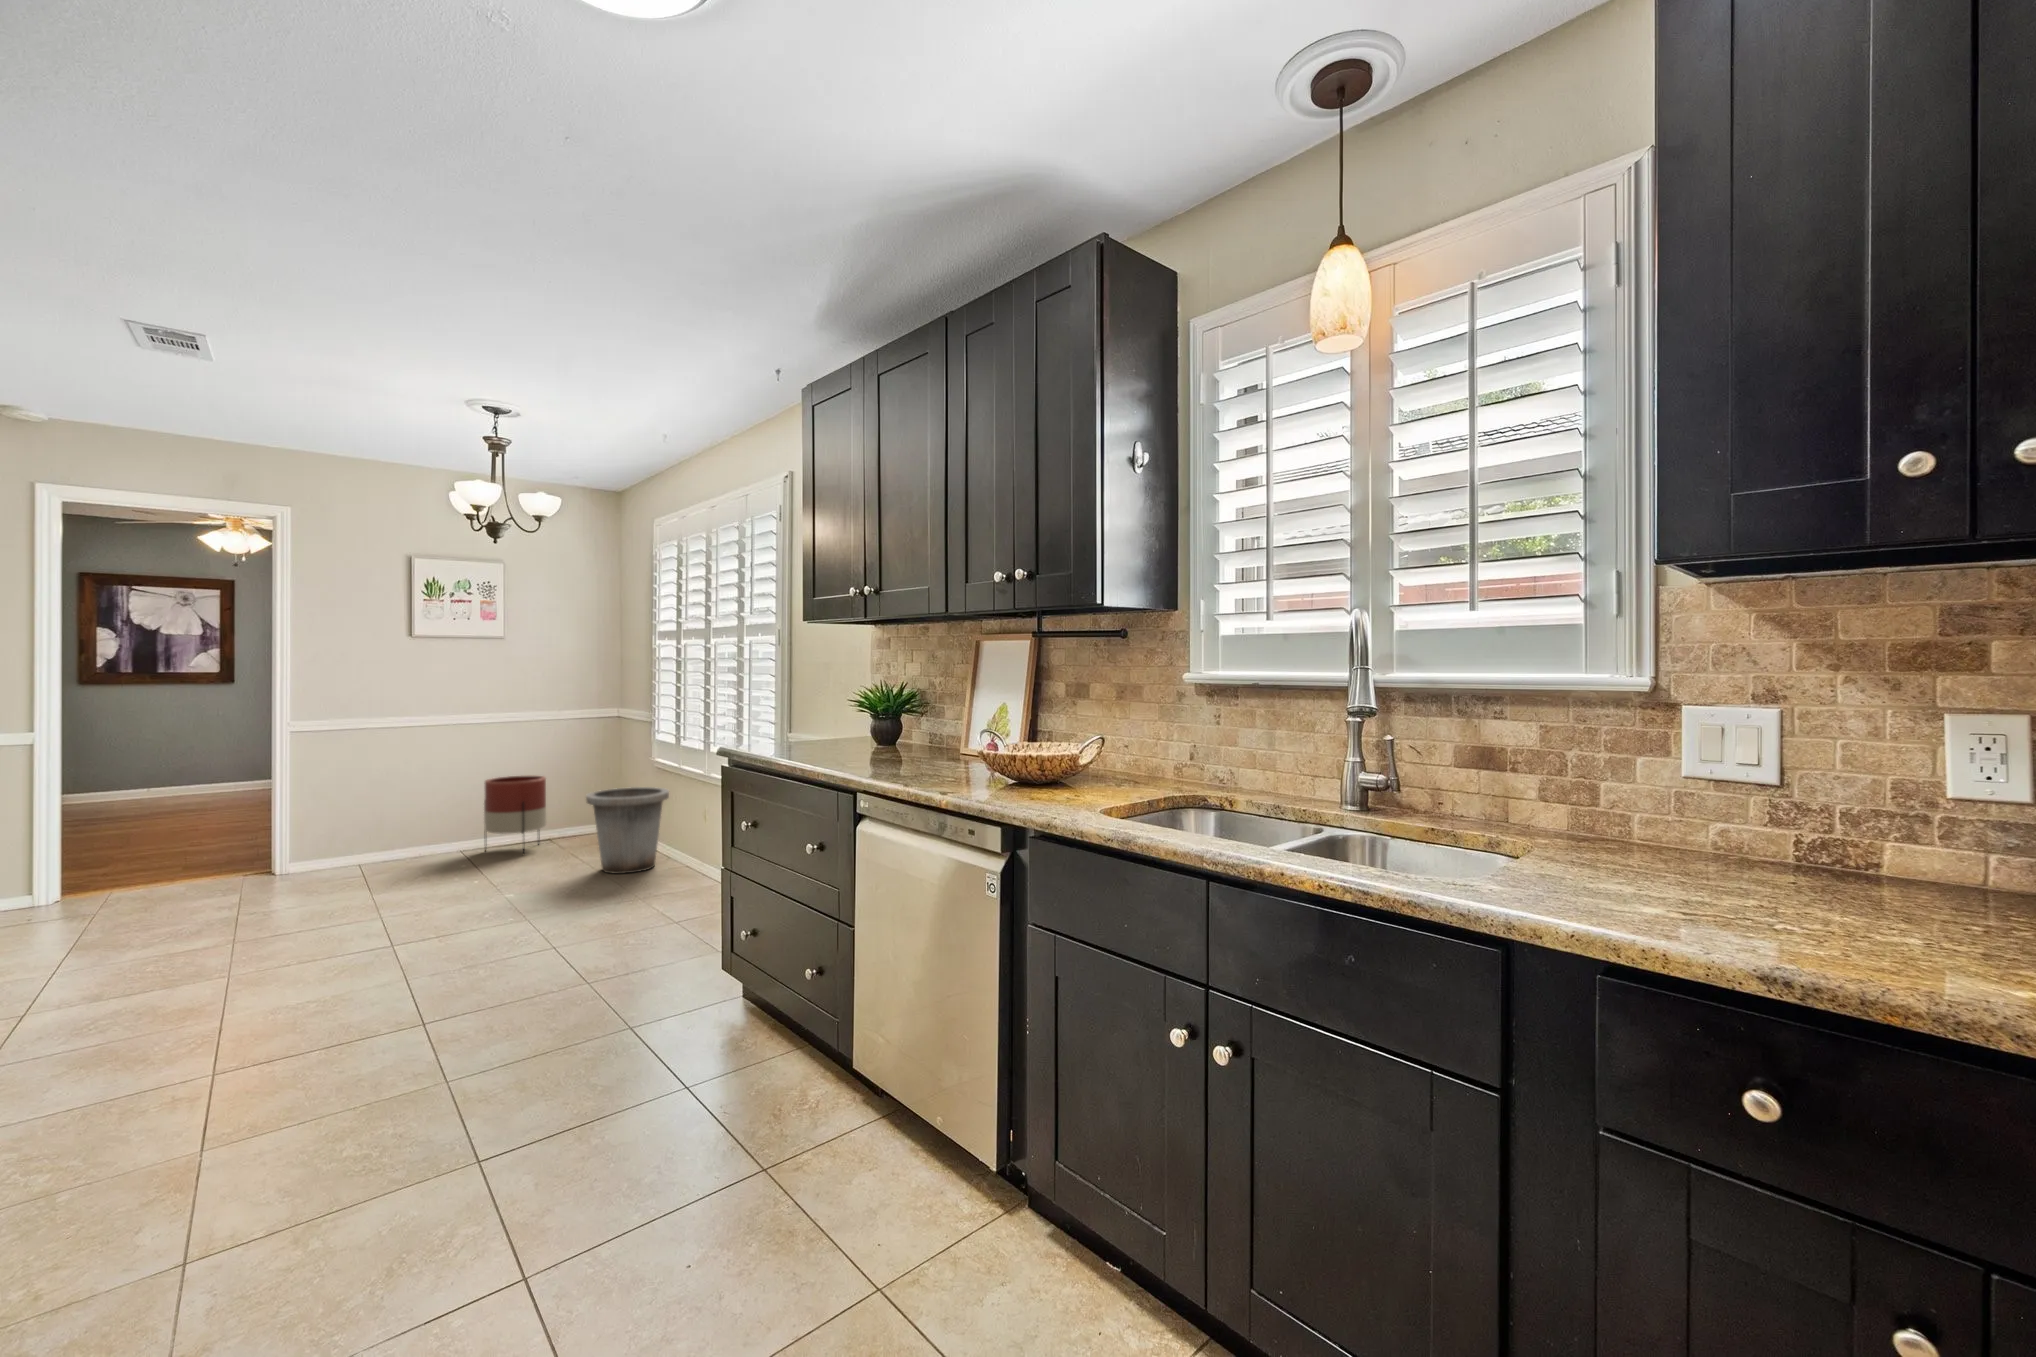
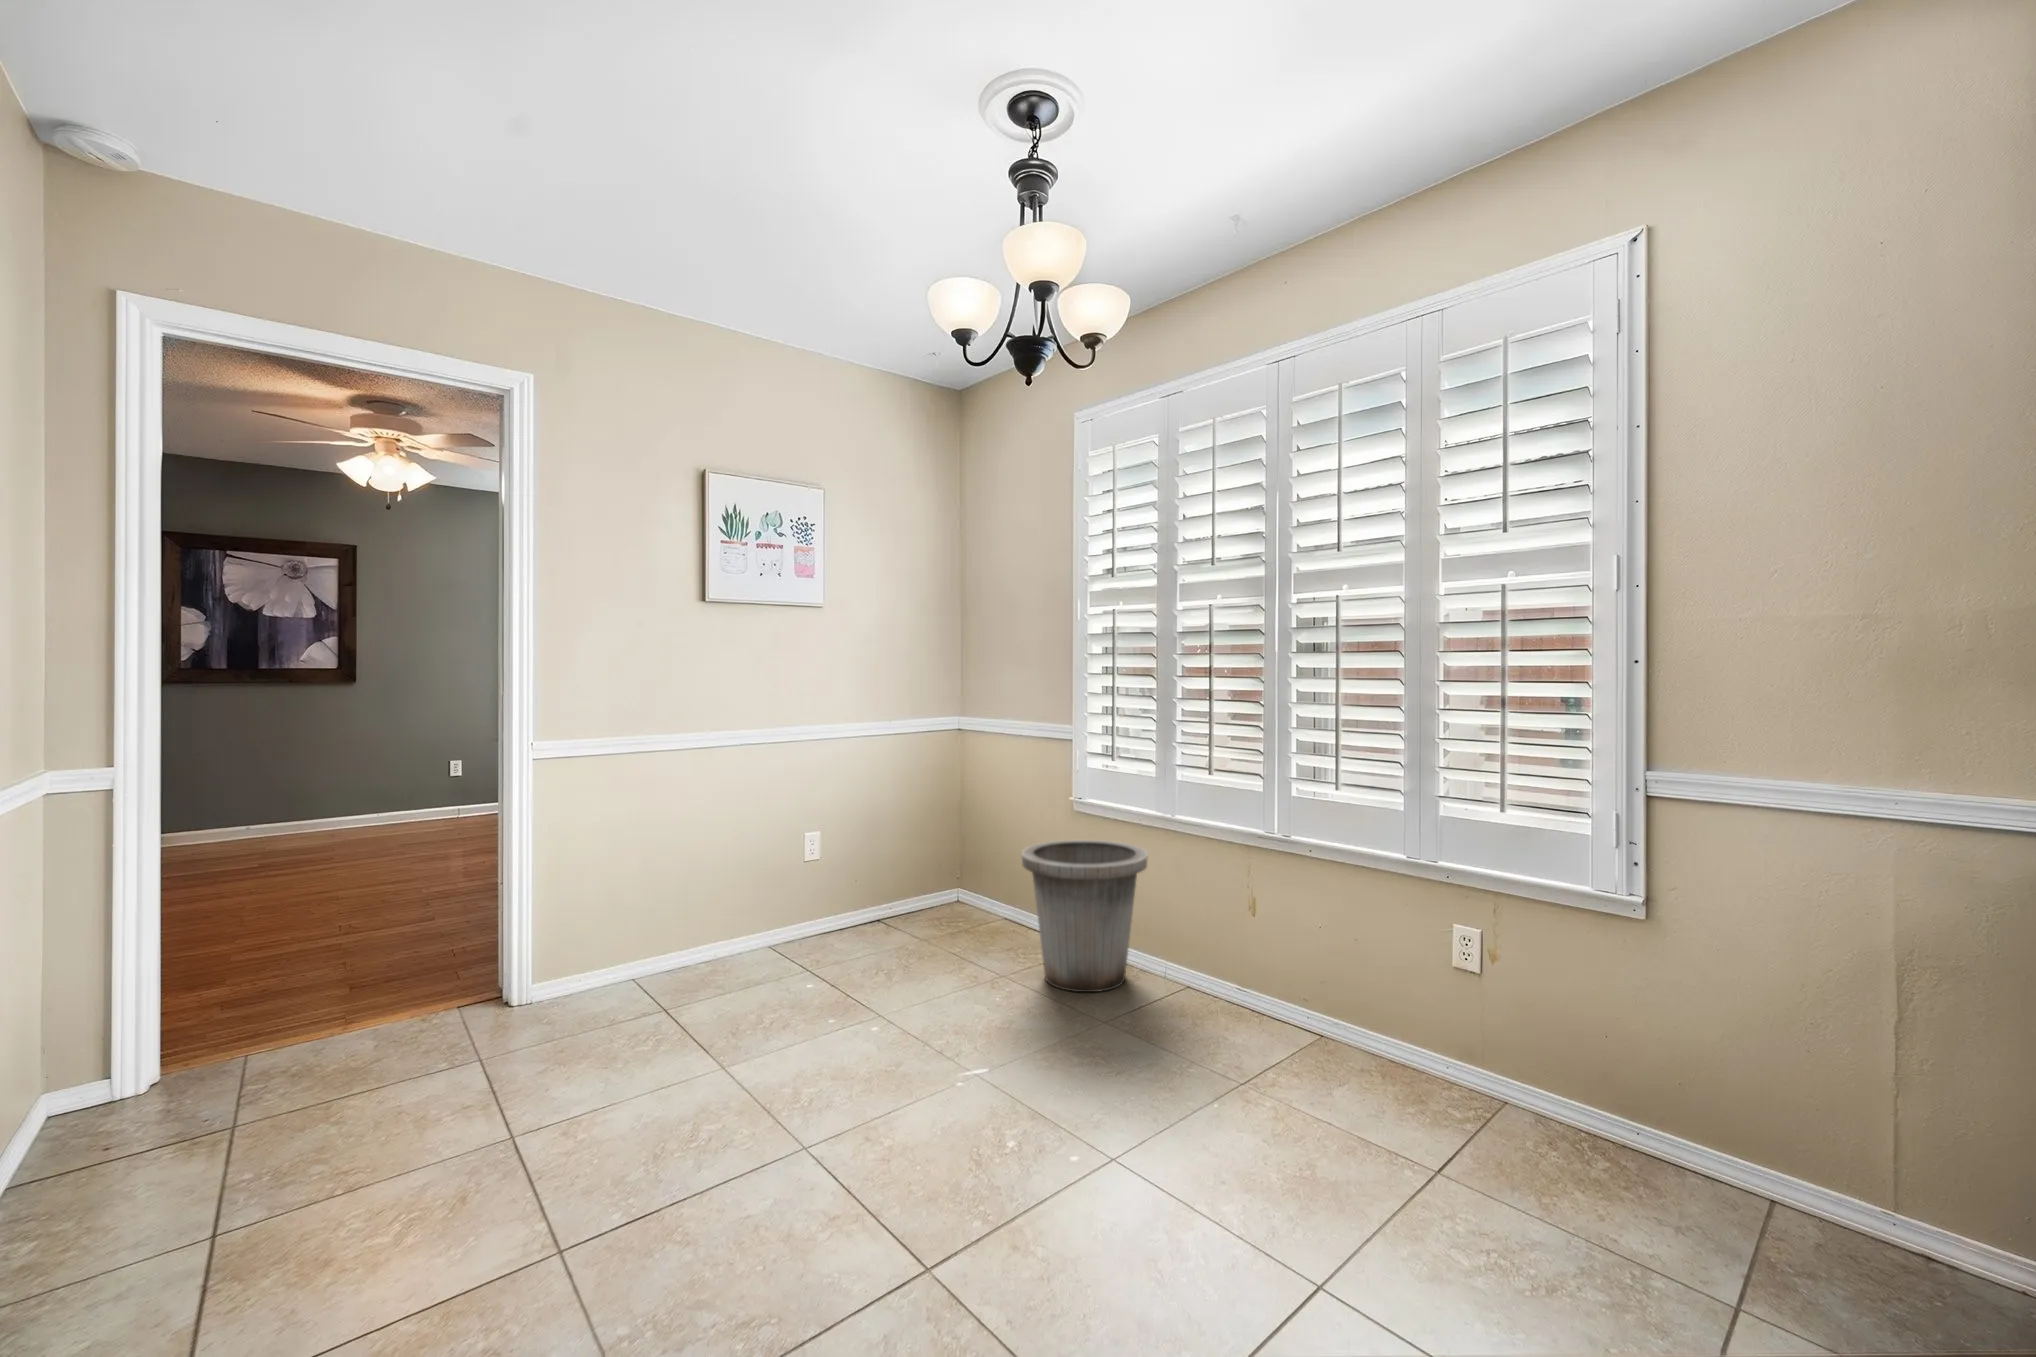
planter: present [484,776,546,850] -> none [808,818,896,948]

